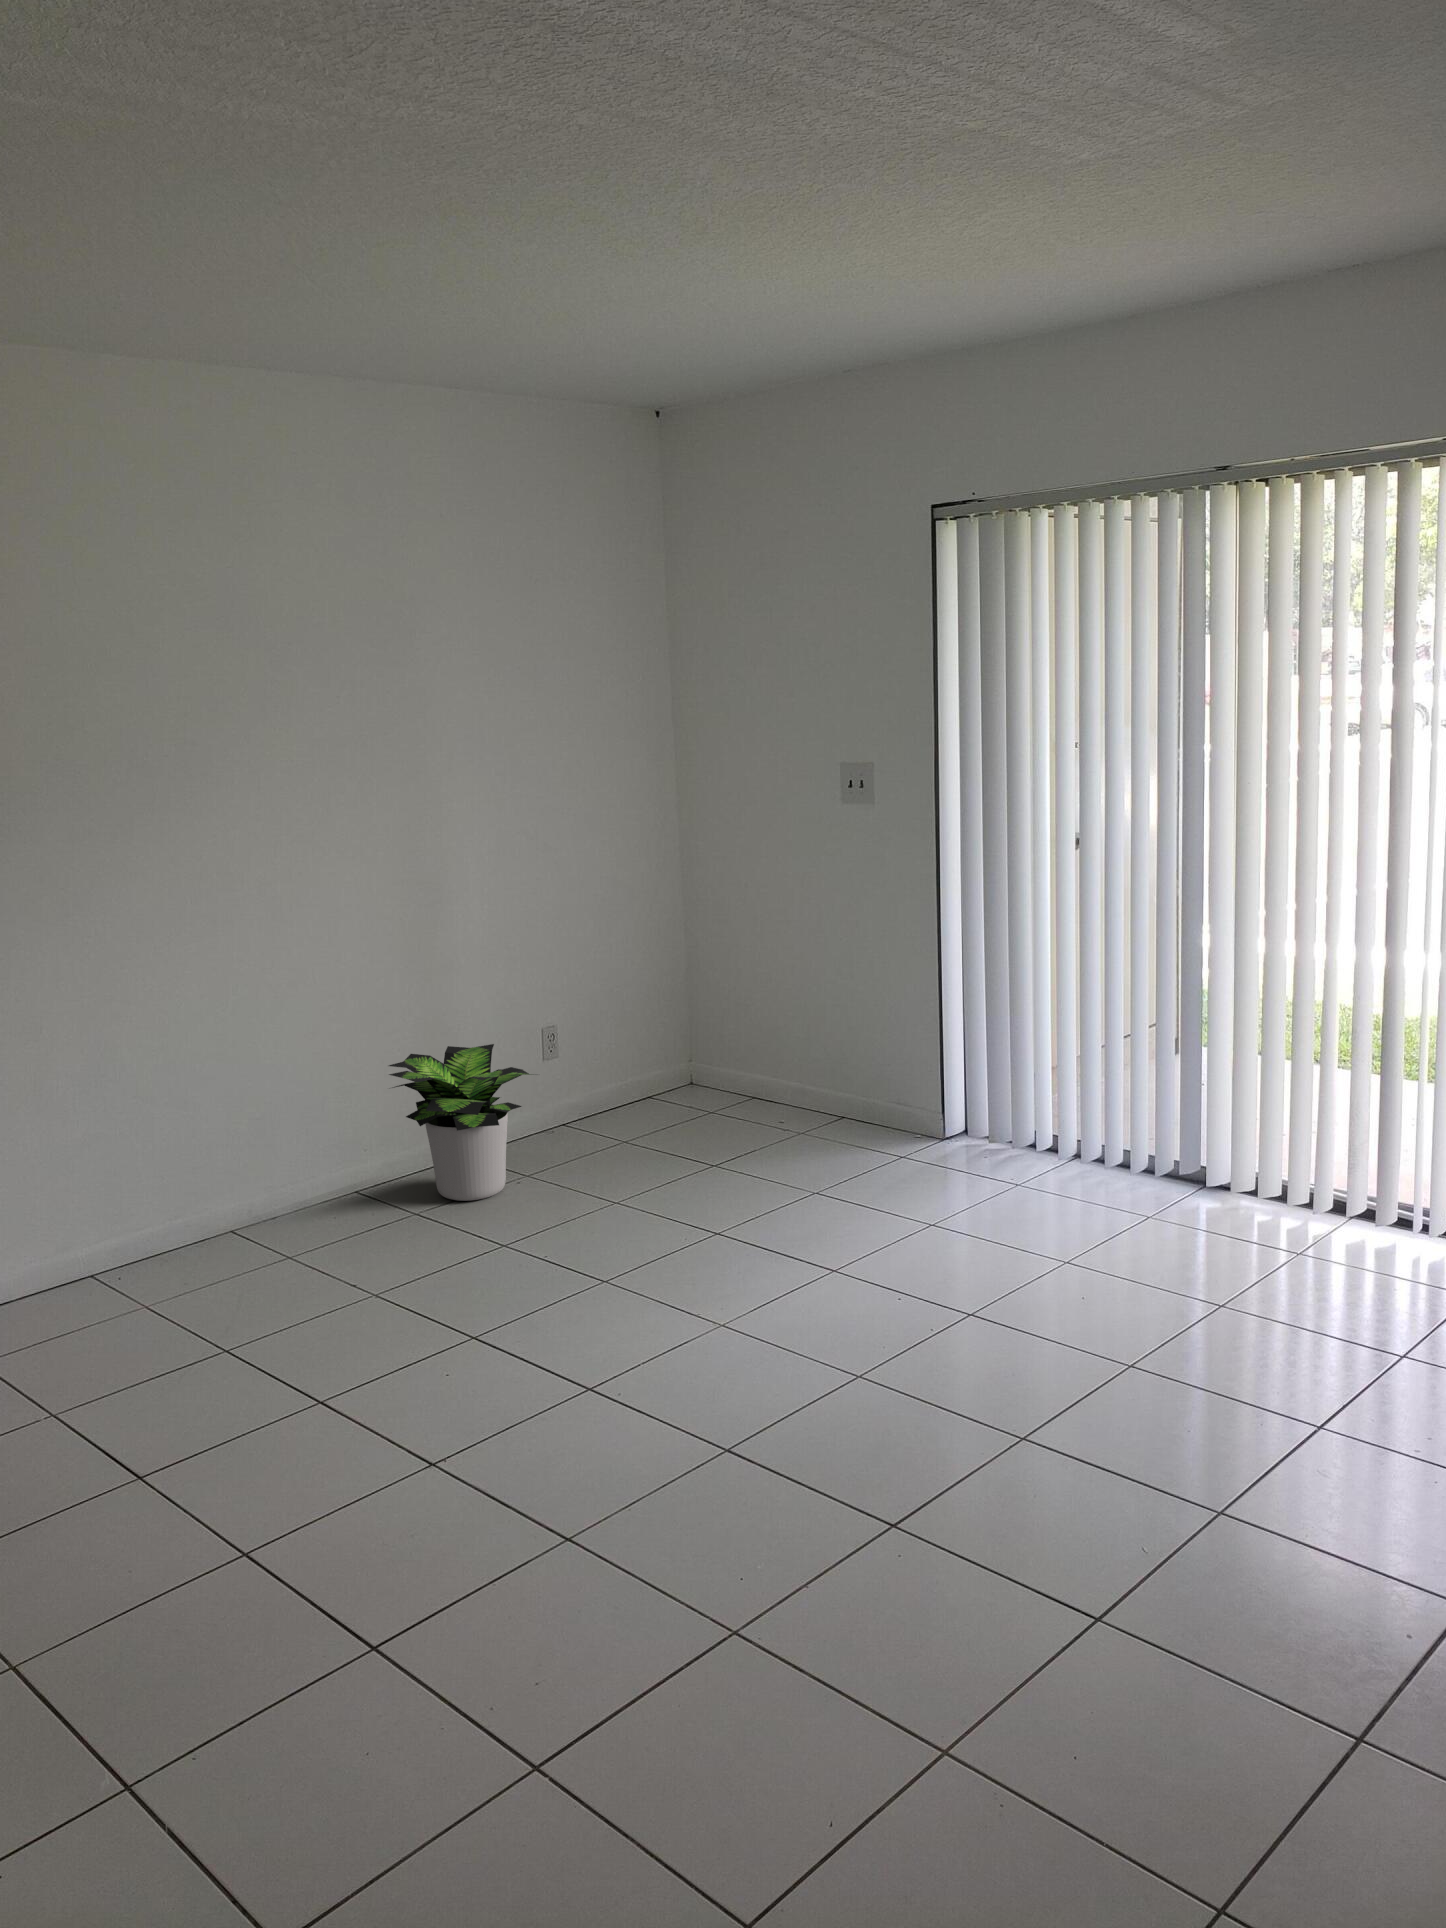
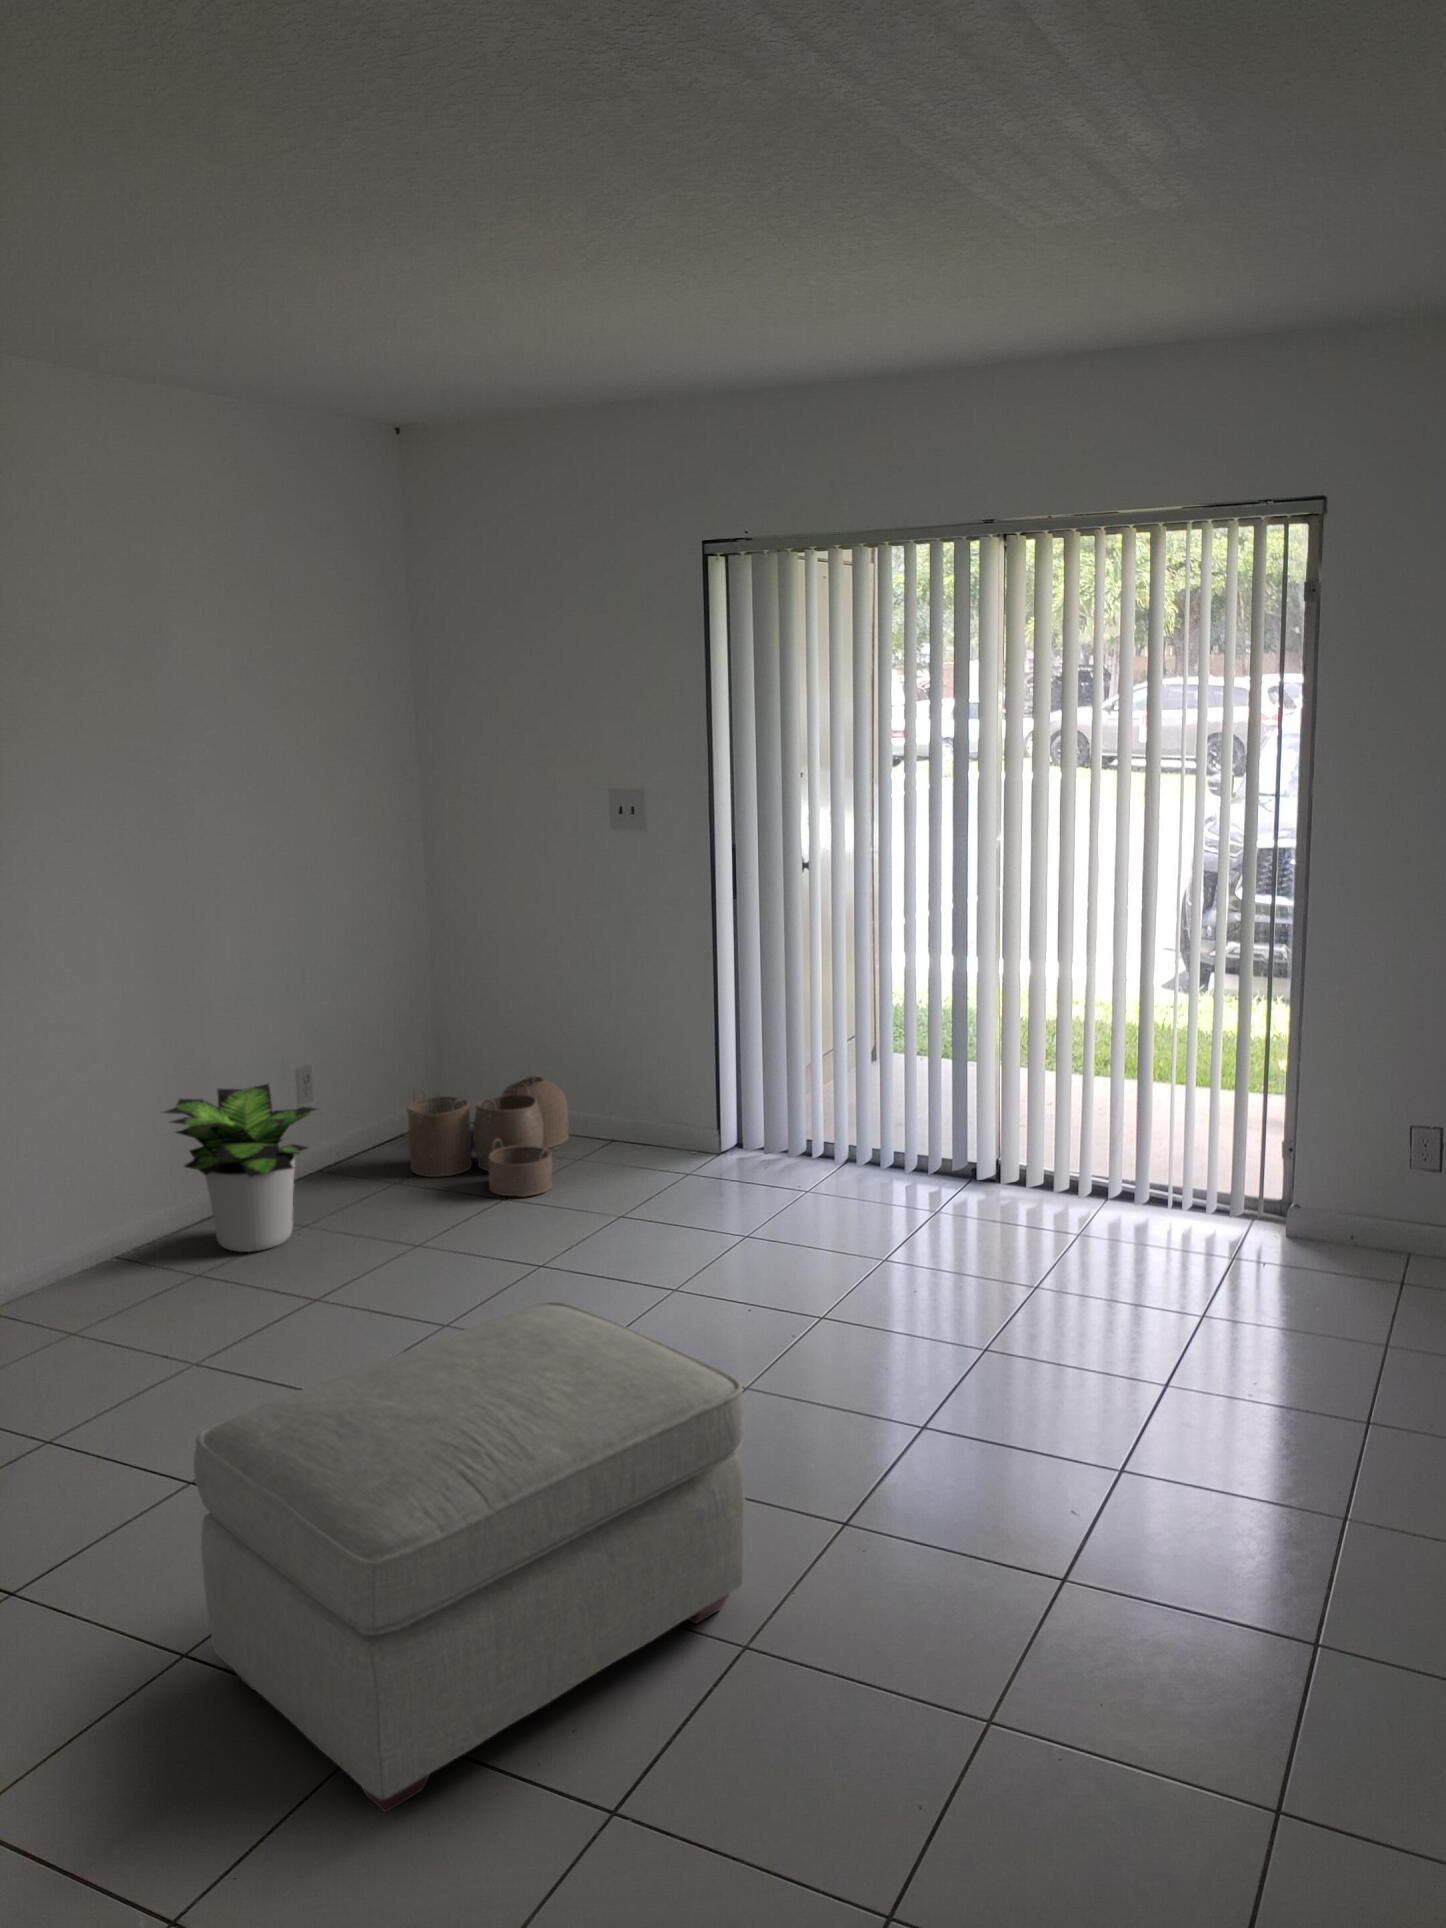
woven basket: none [634,1044,803,1169] -> present [407,1075,569,1197]
ottoman: none [236,1269,749,1726] -> present [194,1302,745,1812]

